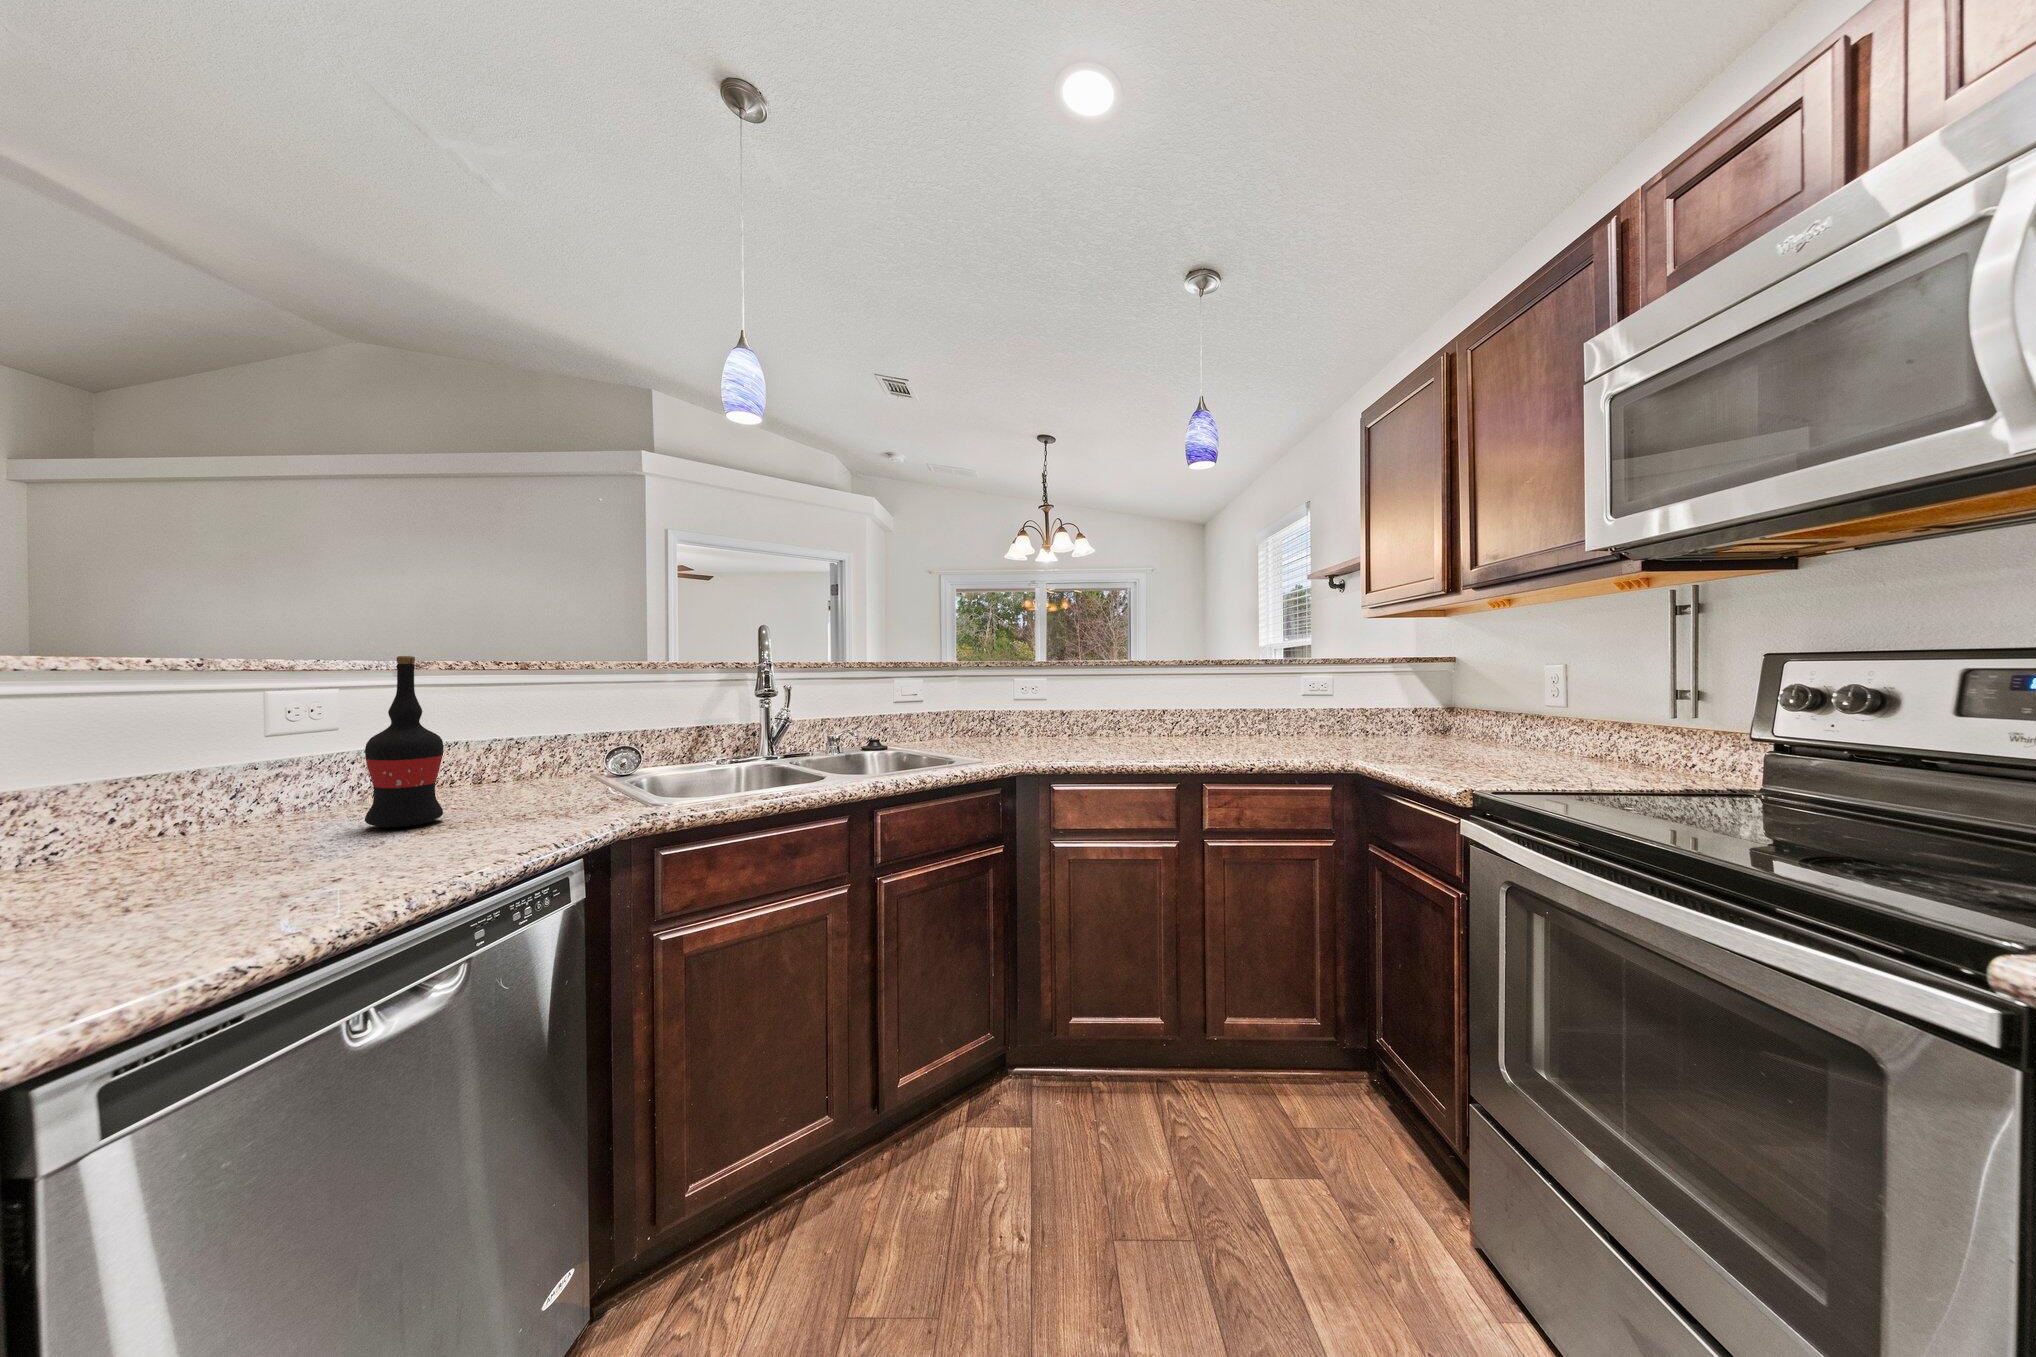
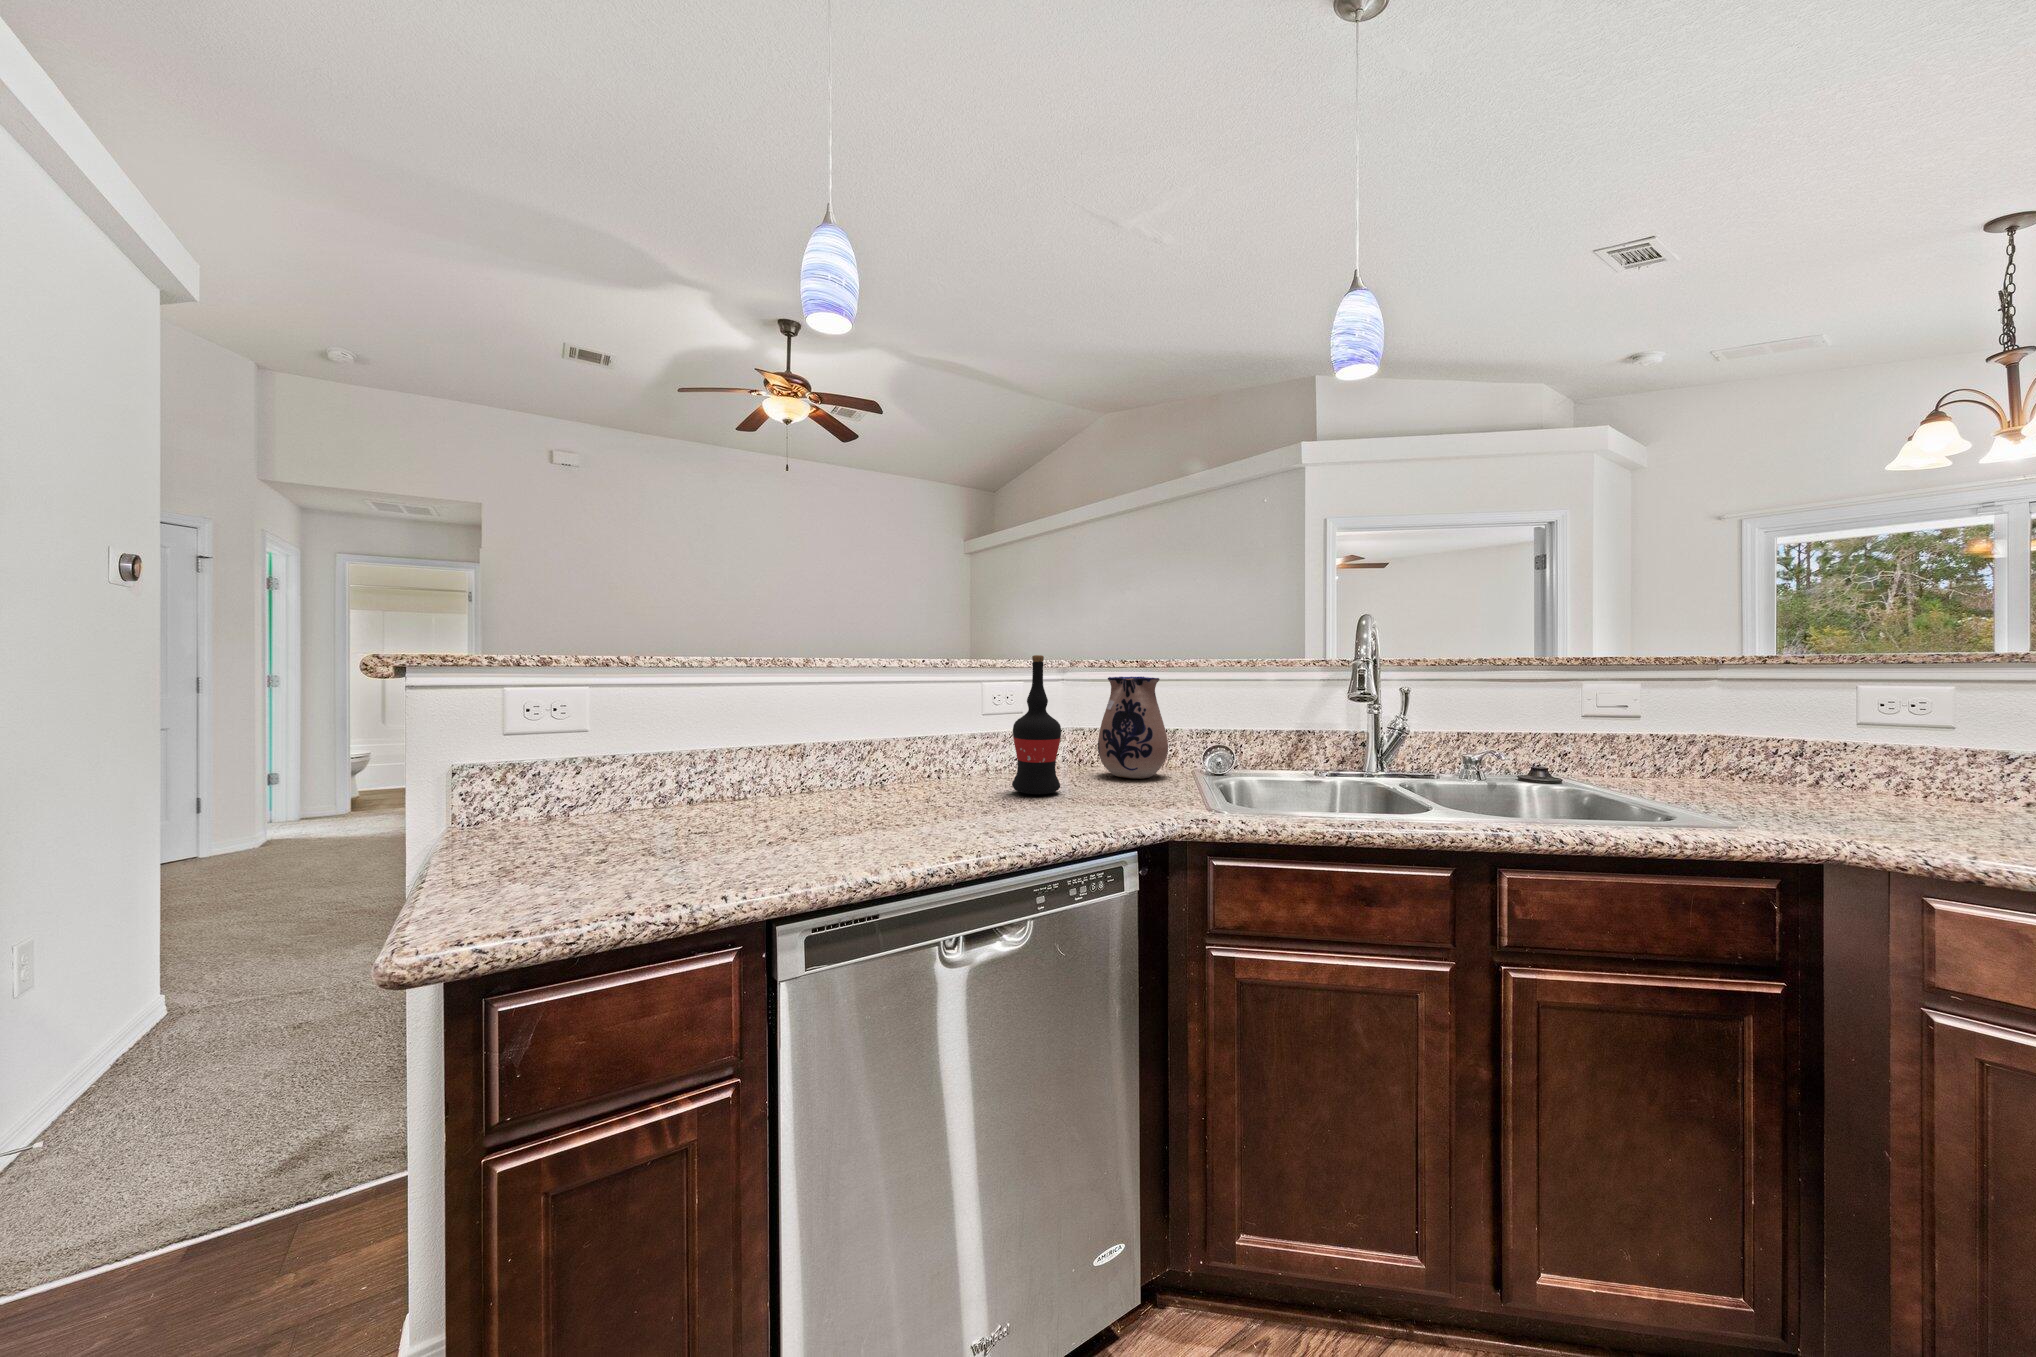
ceramic pitcher: none [471,679,566,793] -> present [1098,677,1168,779]

